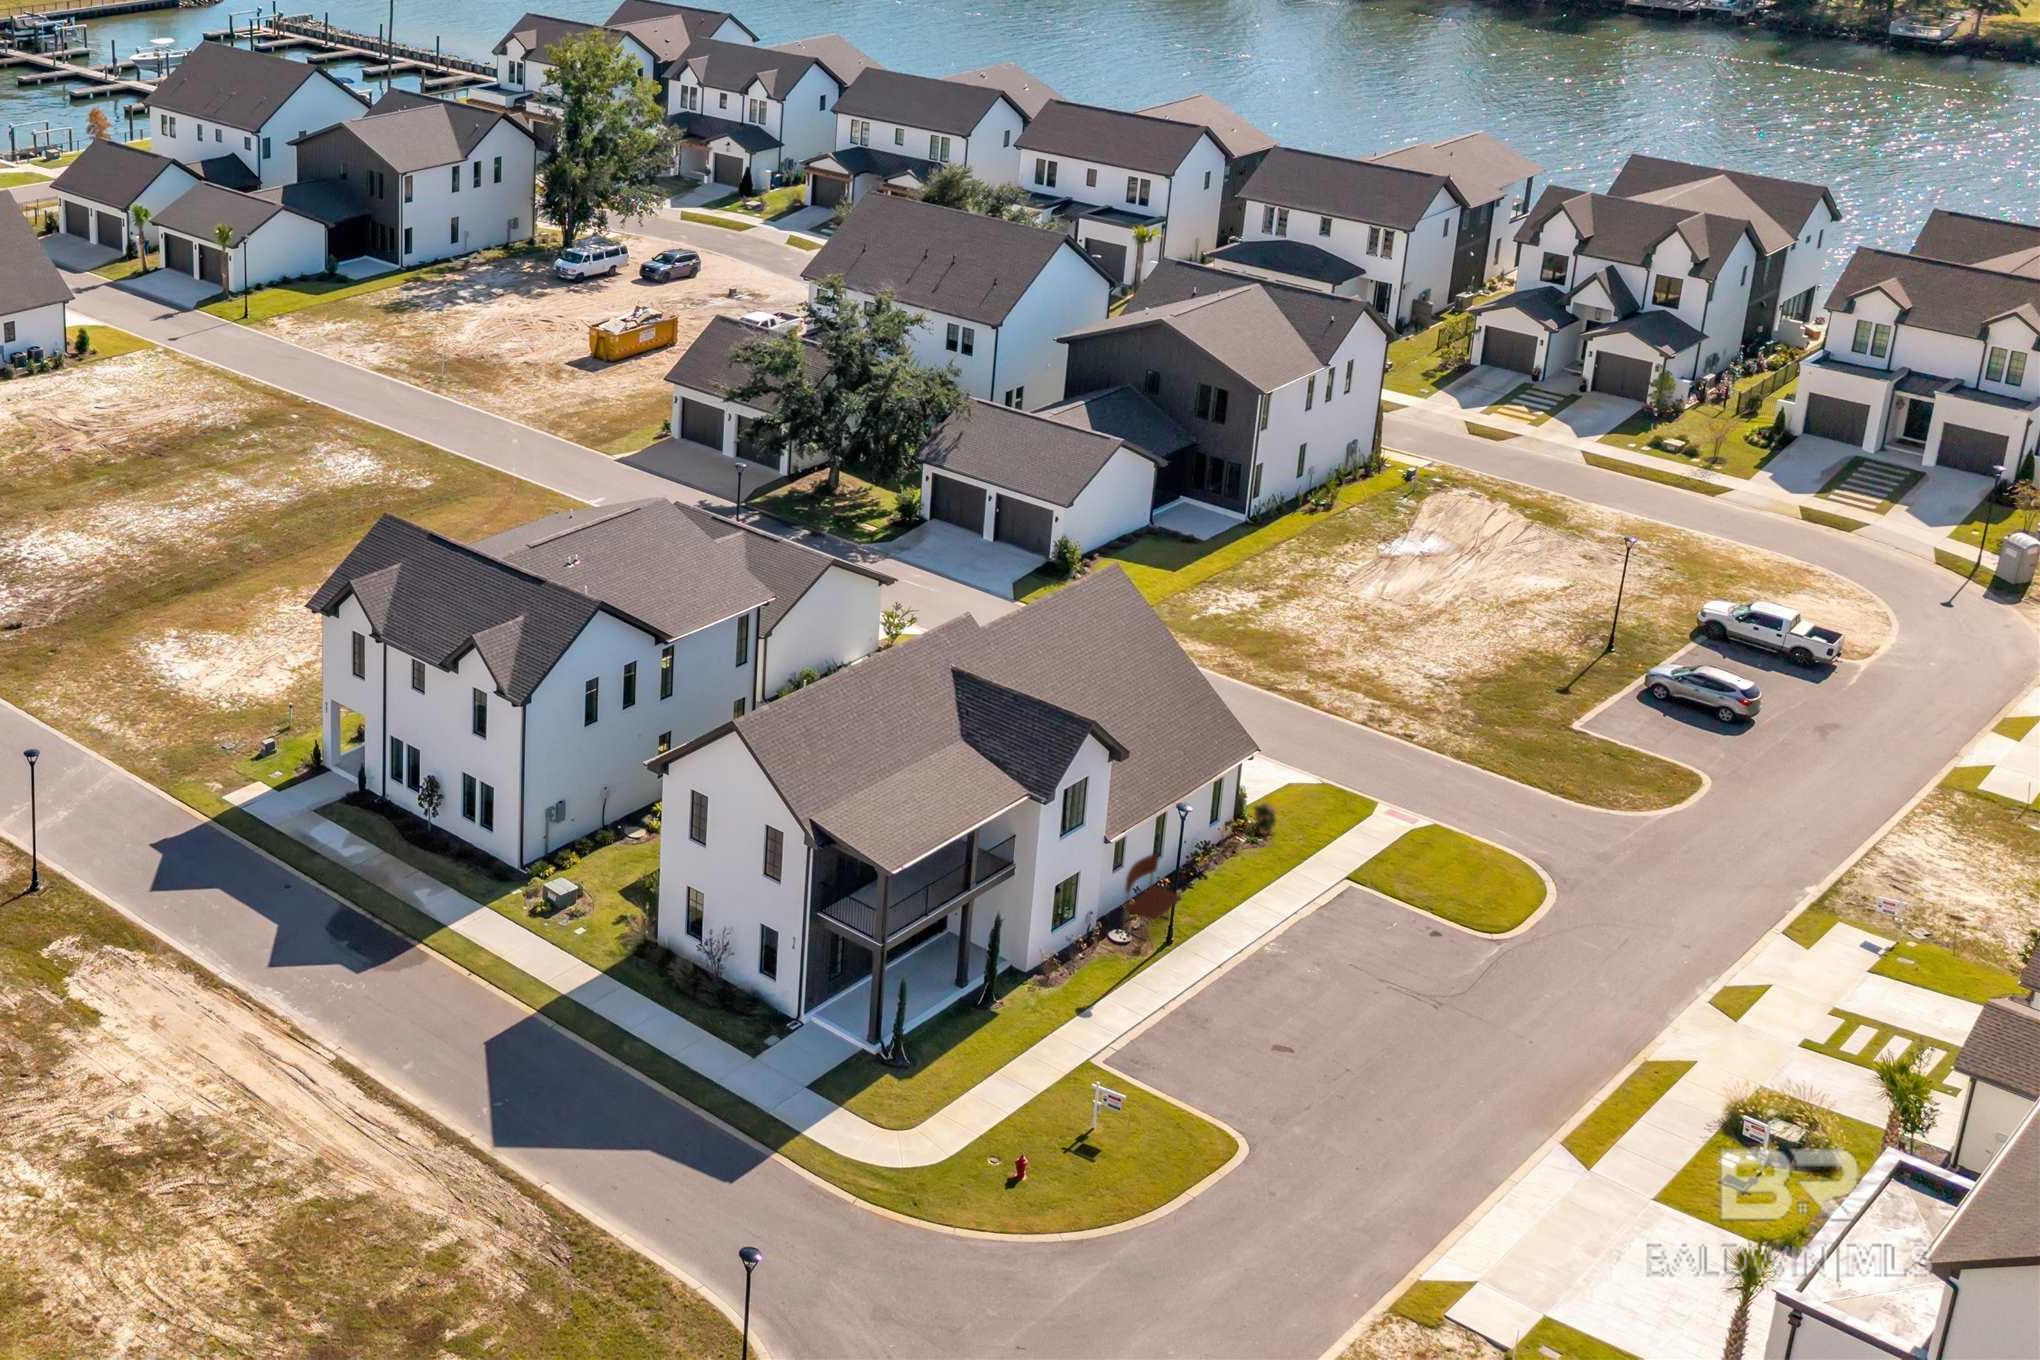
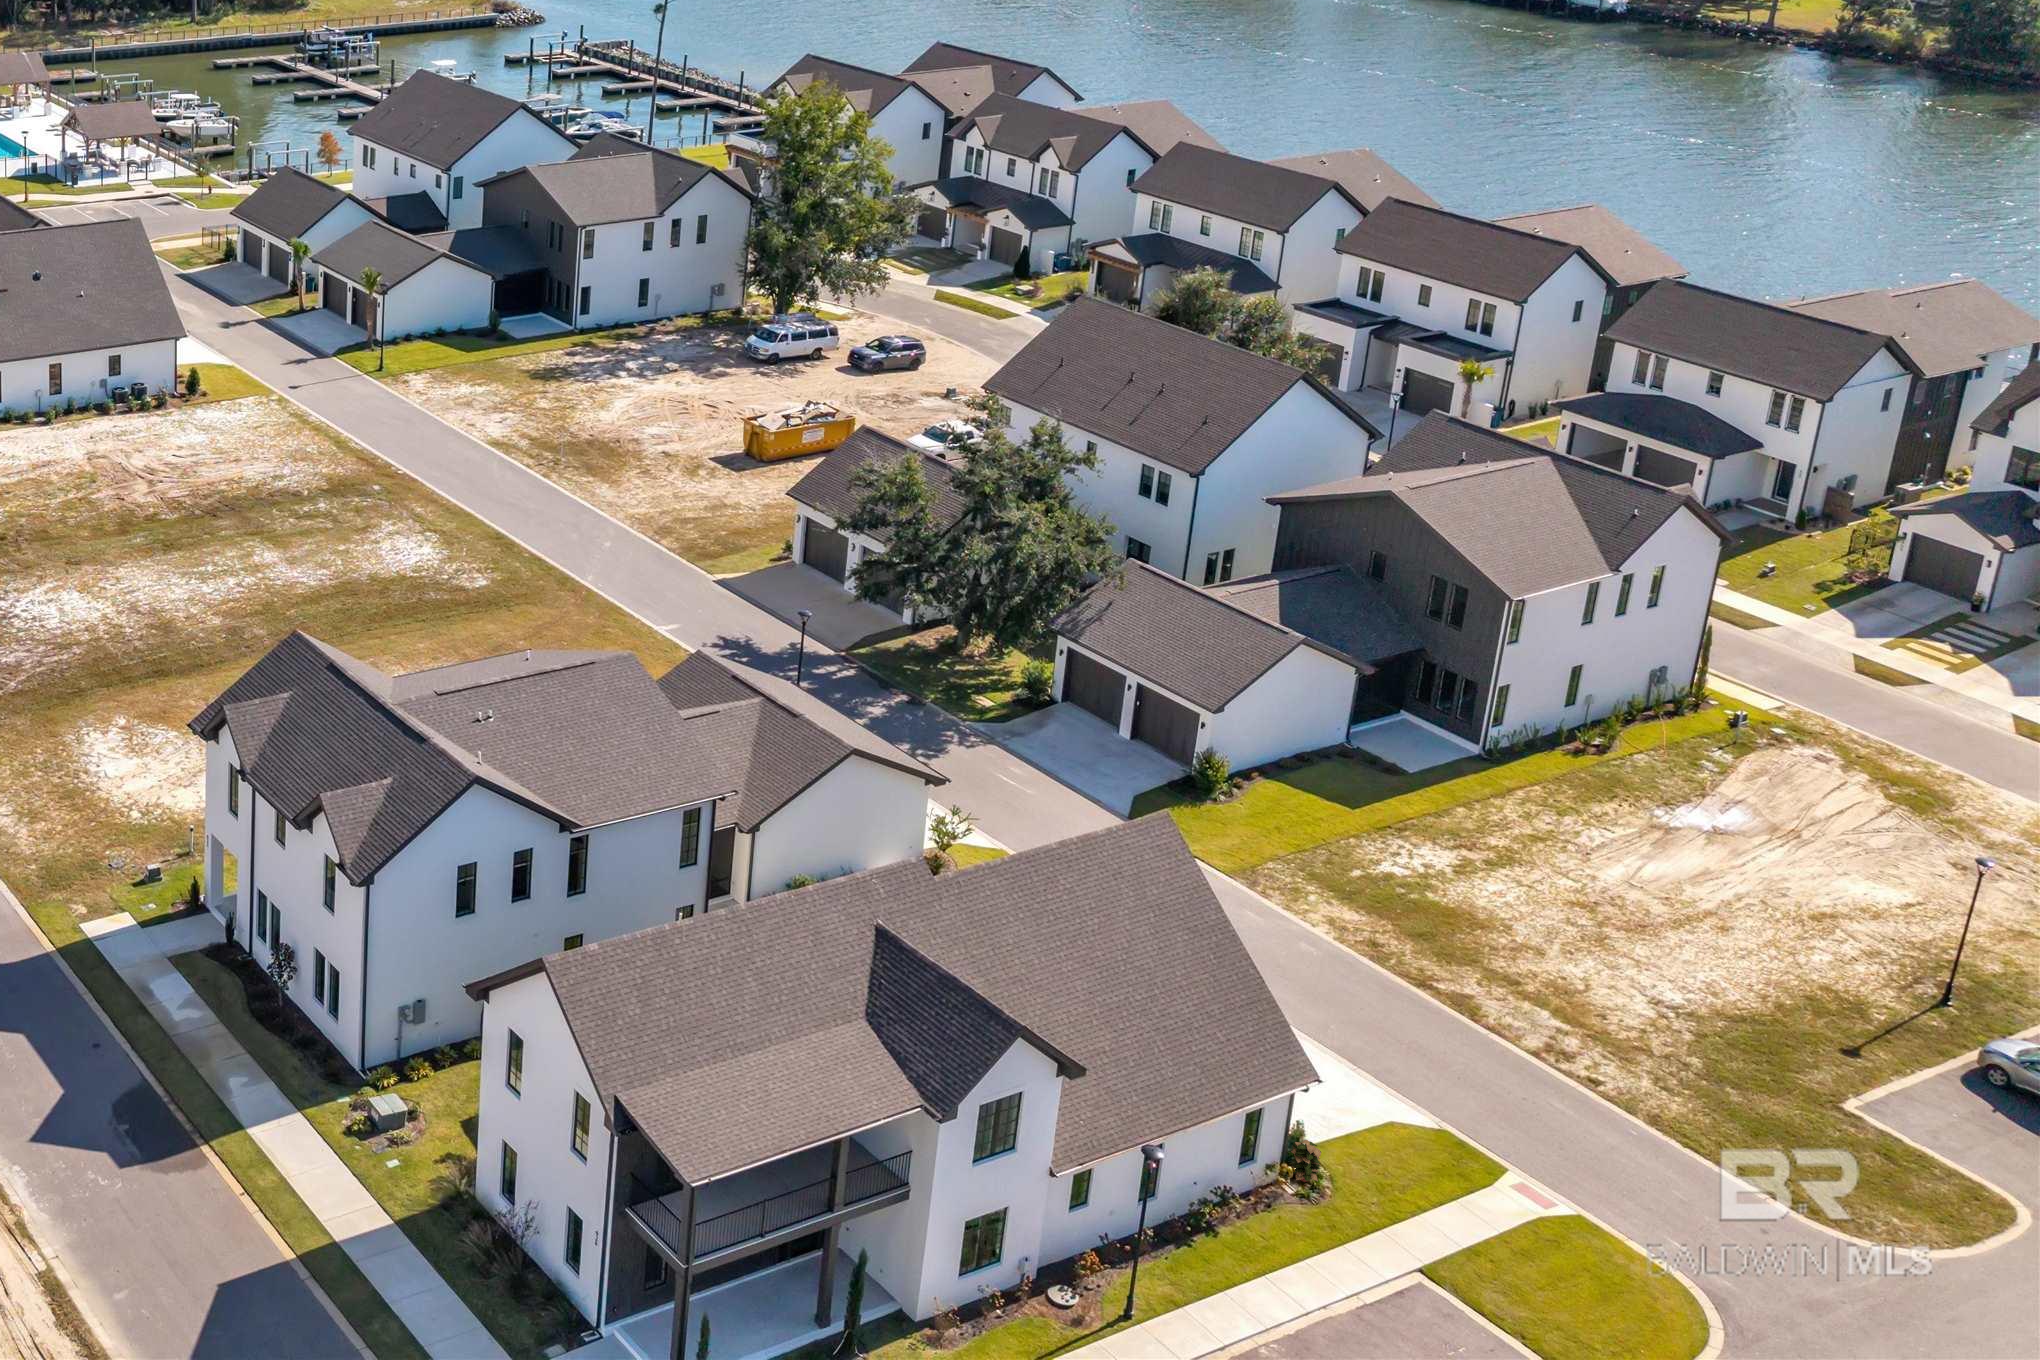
bench: present [1123,854,1181,939] -> none [1050,1189,1136,1298]

